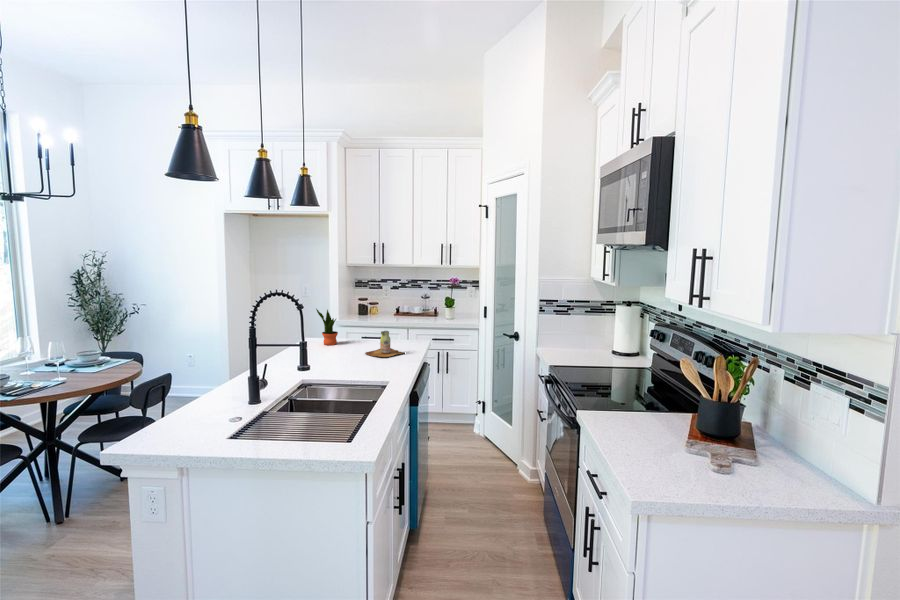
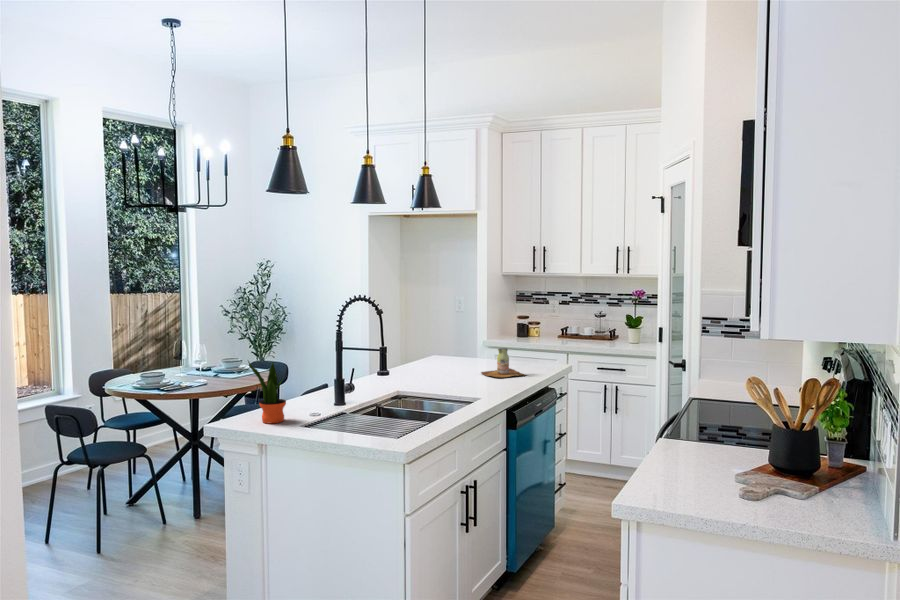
potted plant: present [316,309,338,345] -> present [248,361,286,424]

